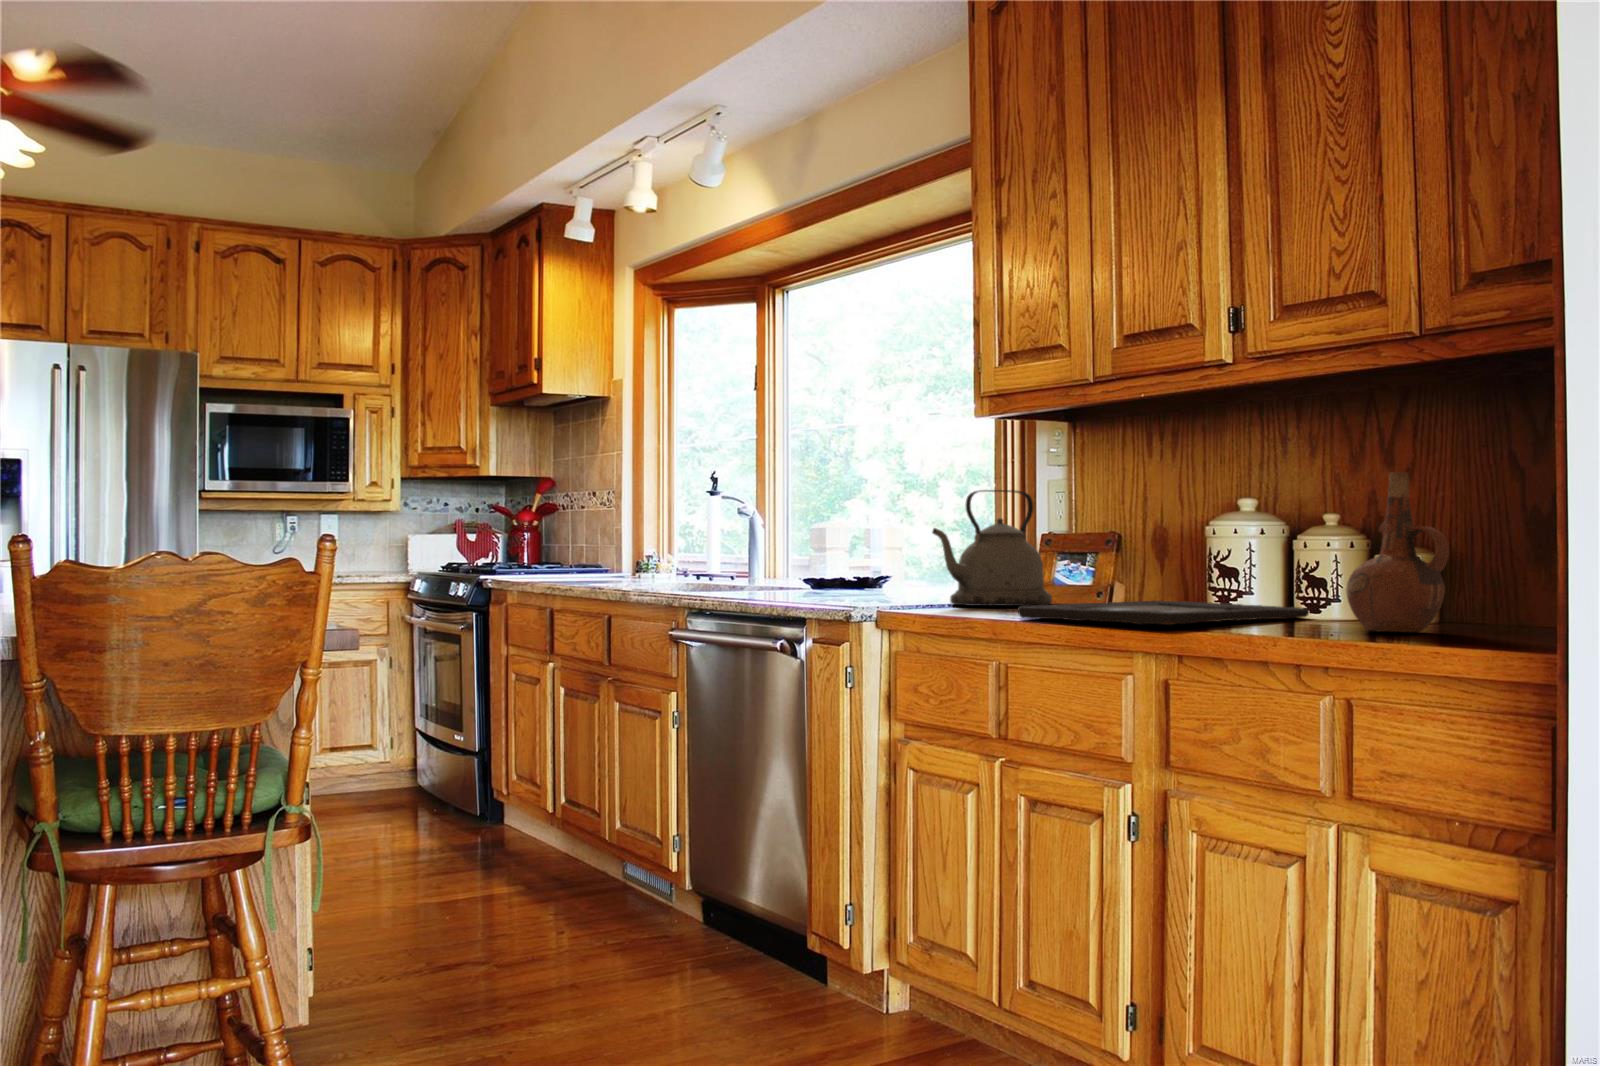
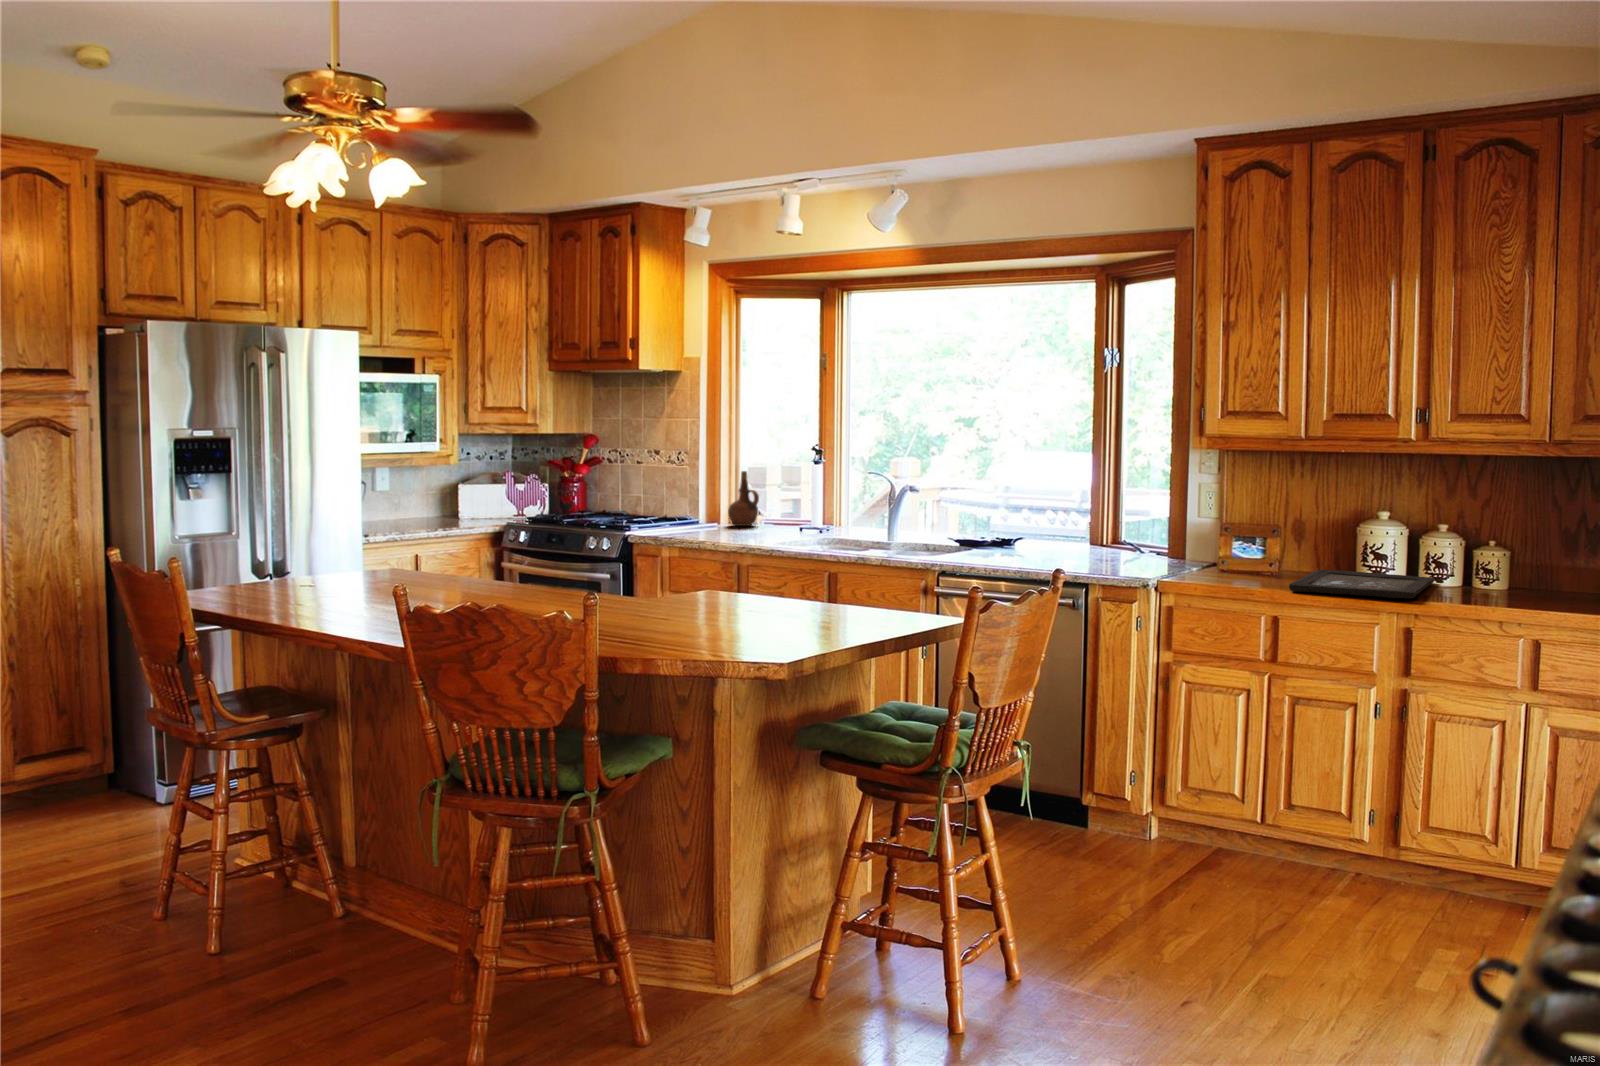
ceramic pitcher: present [1346,472,1449,632] -> present [728,471,759,526]
kettle: present [932,490,1052,606] -> none [1176,497,1245,576]

